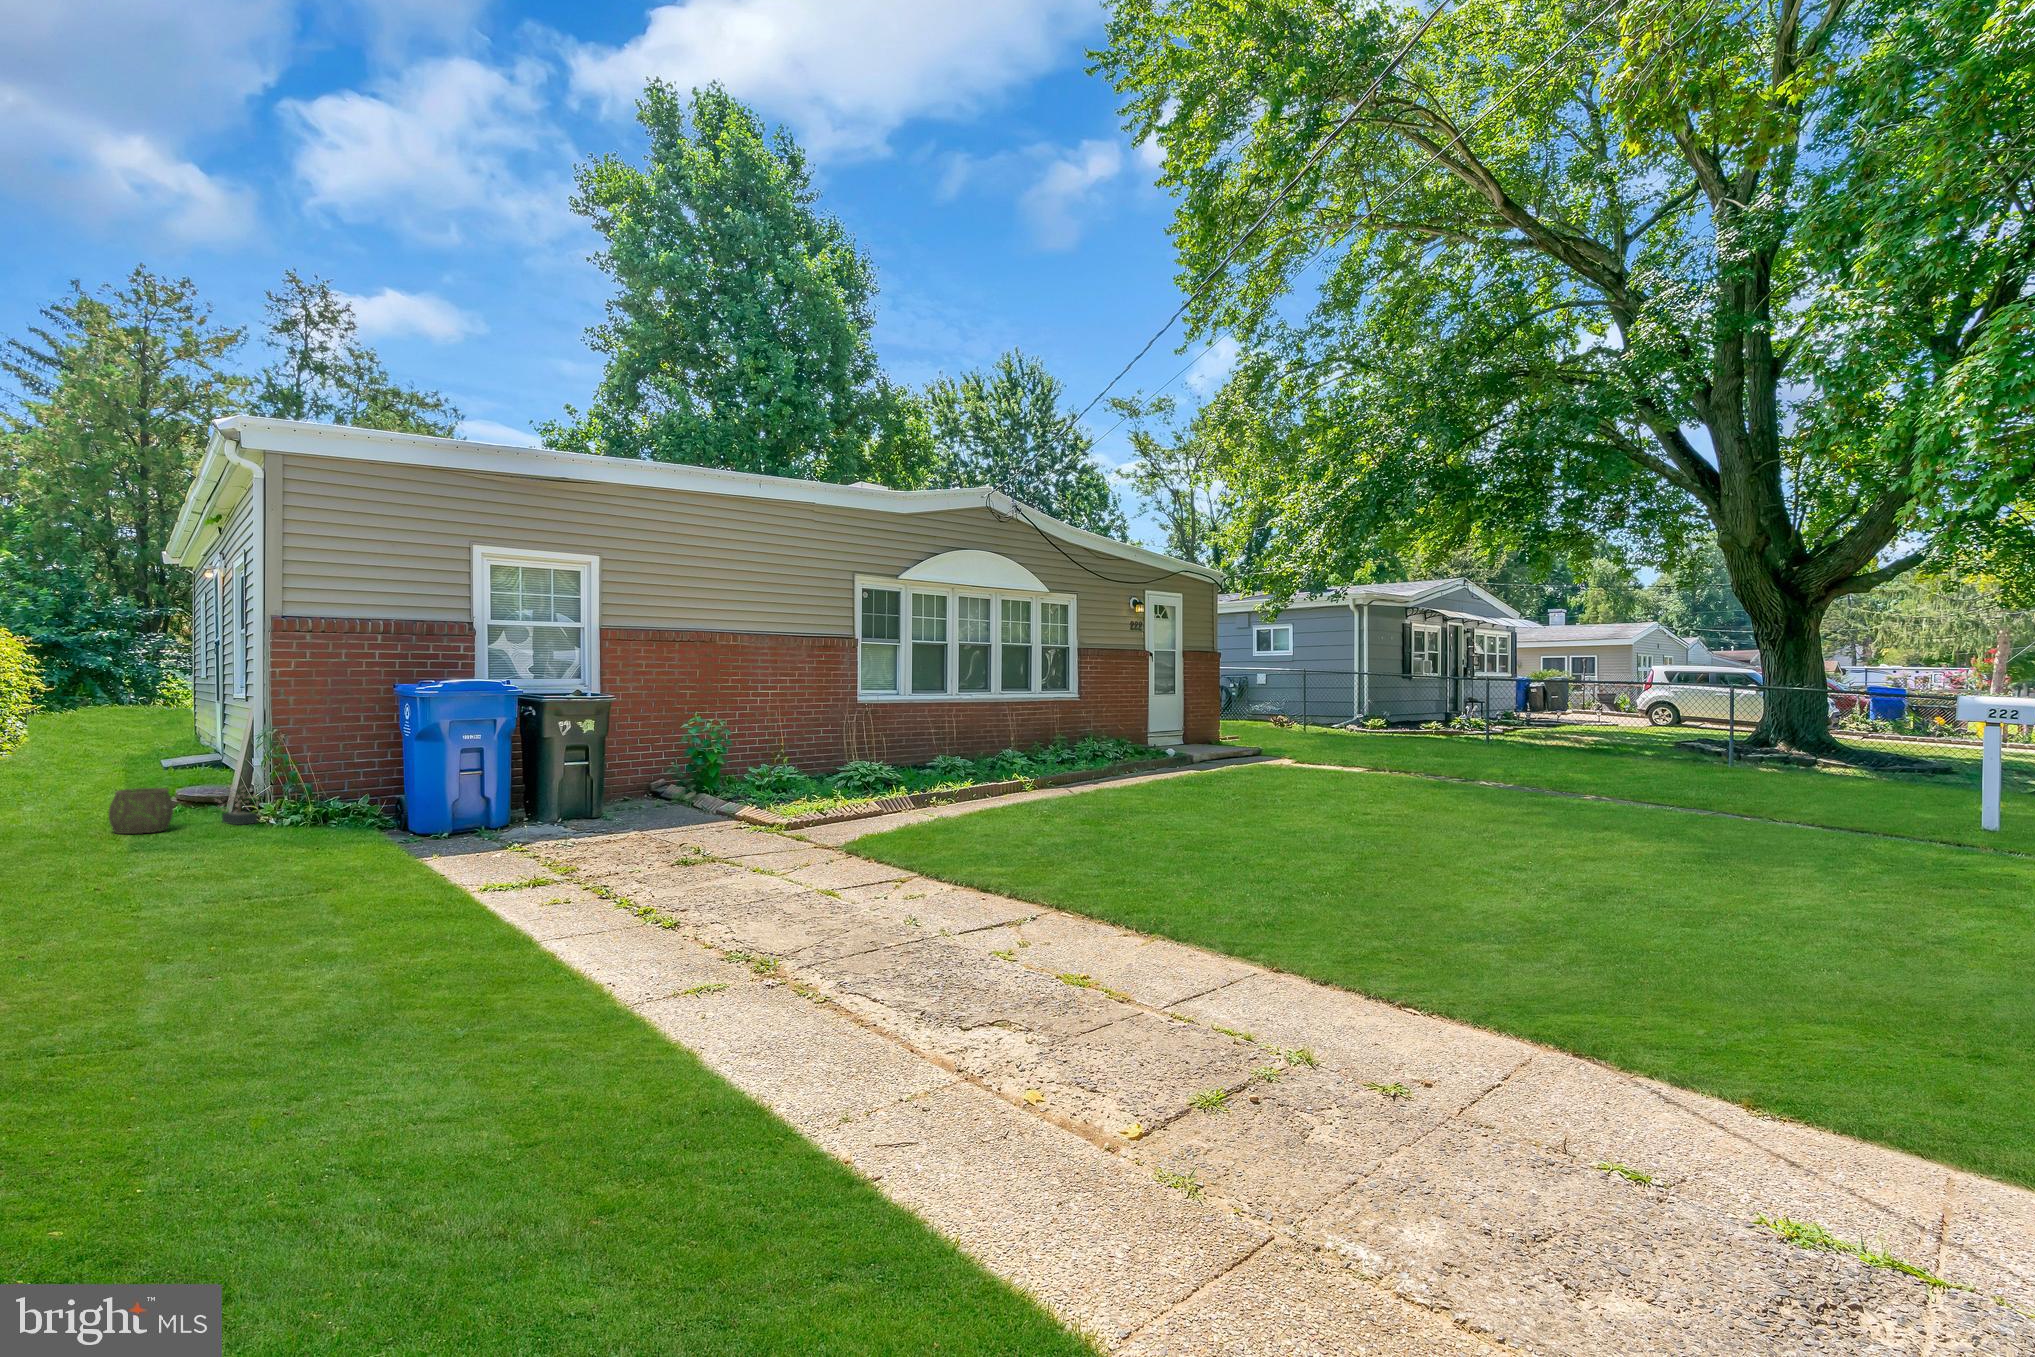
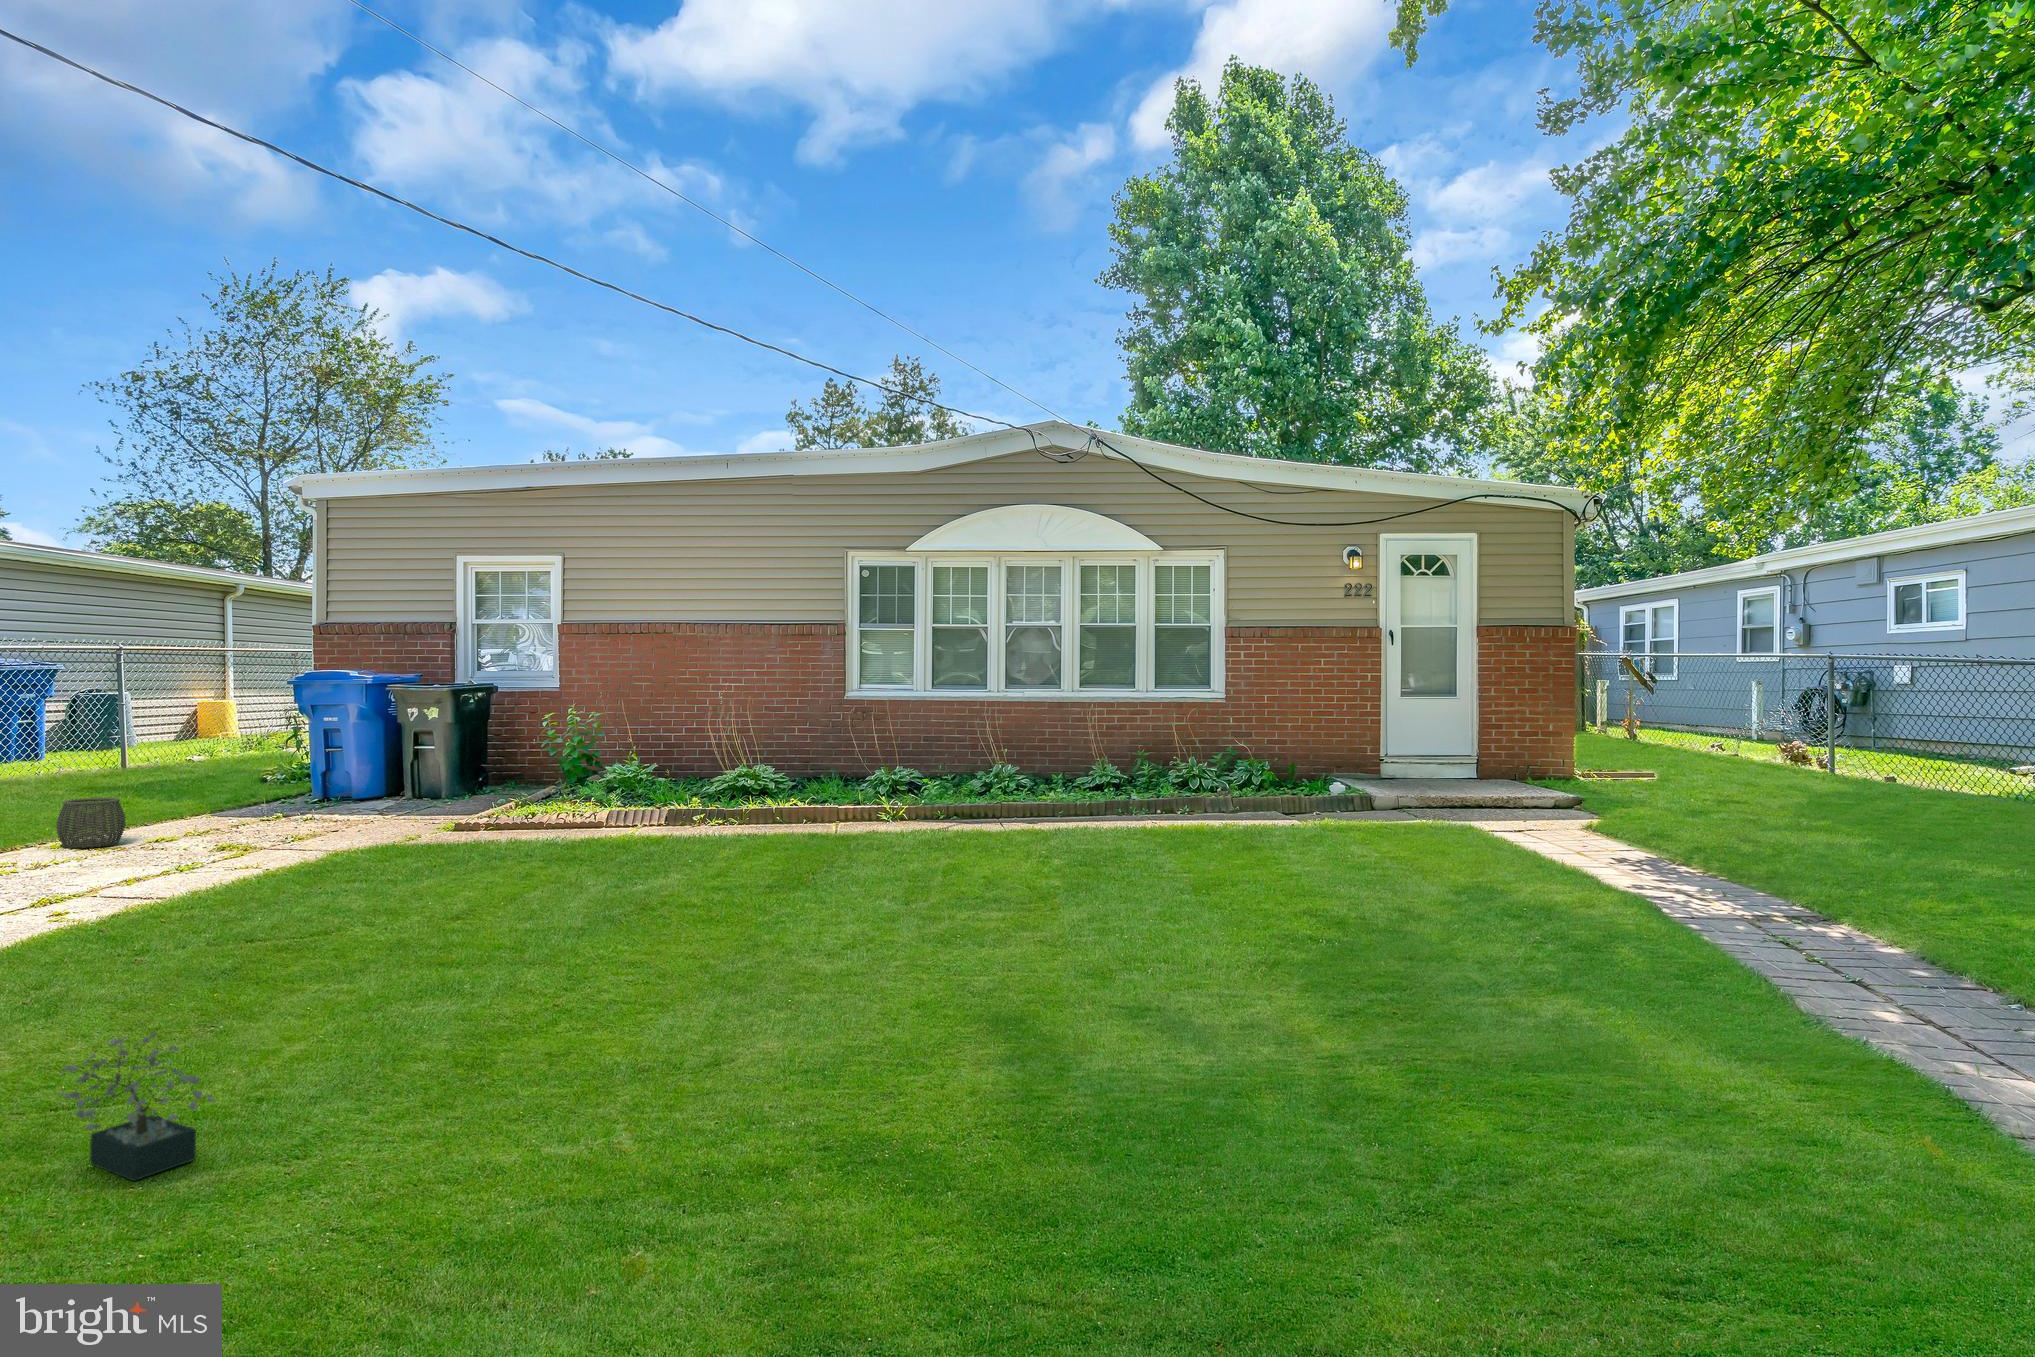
decorative plant: present [215,785,259,825] -> present [60,1033,215,1181]

